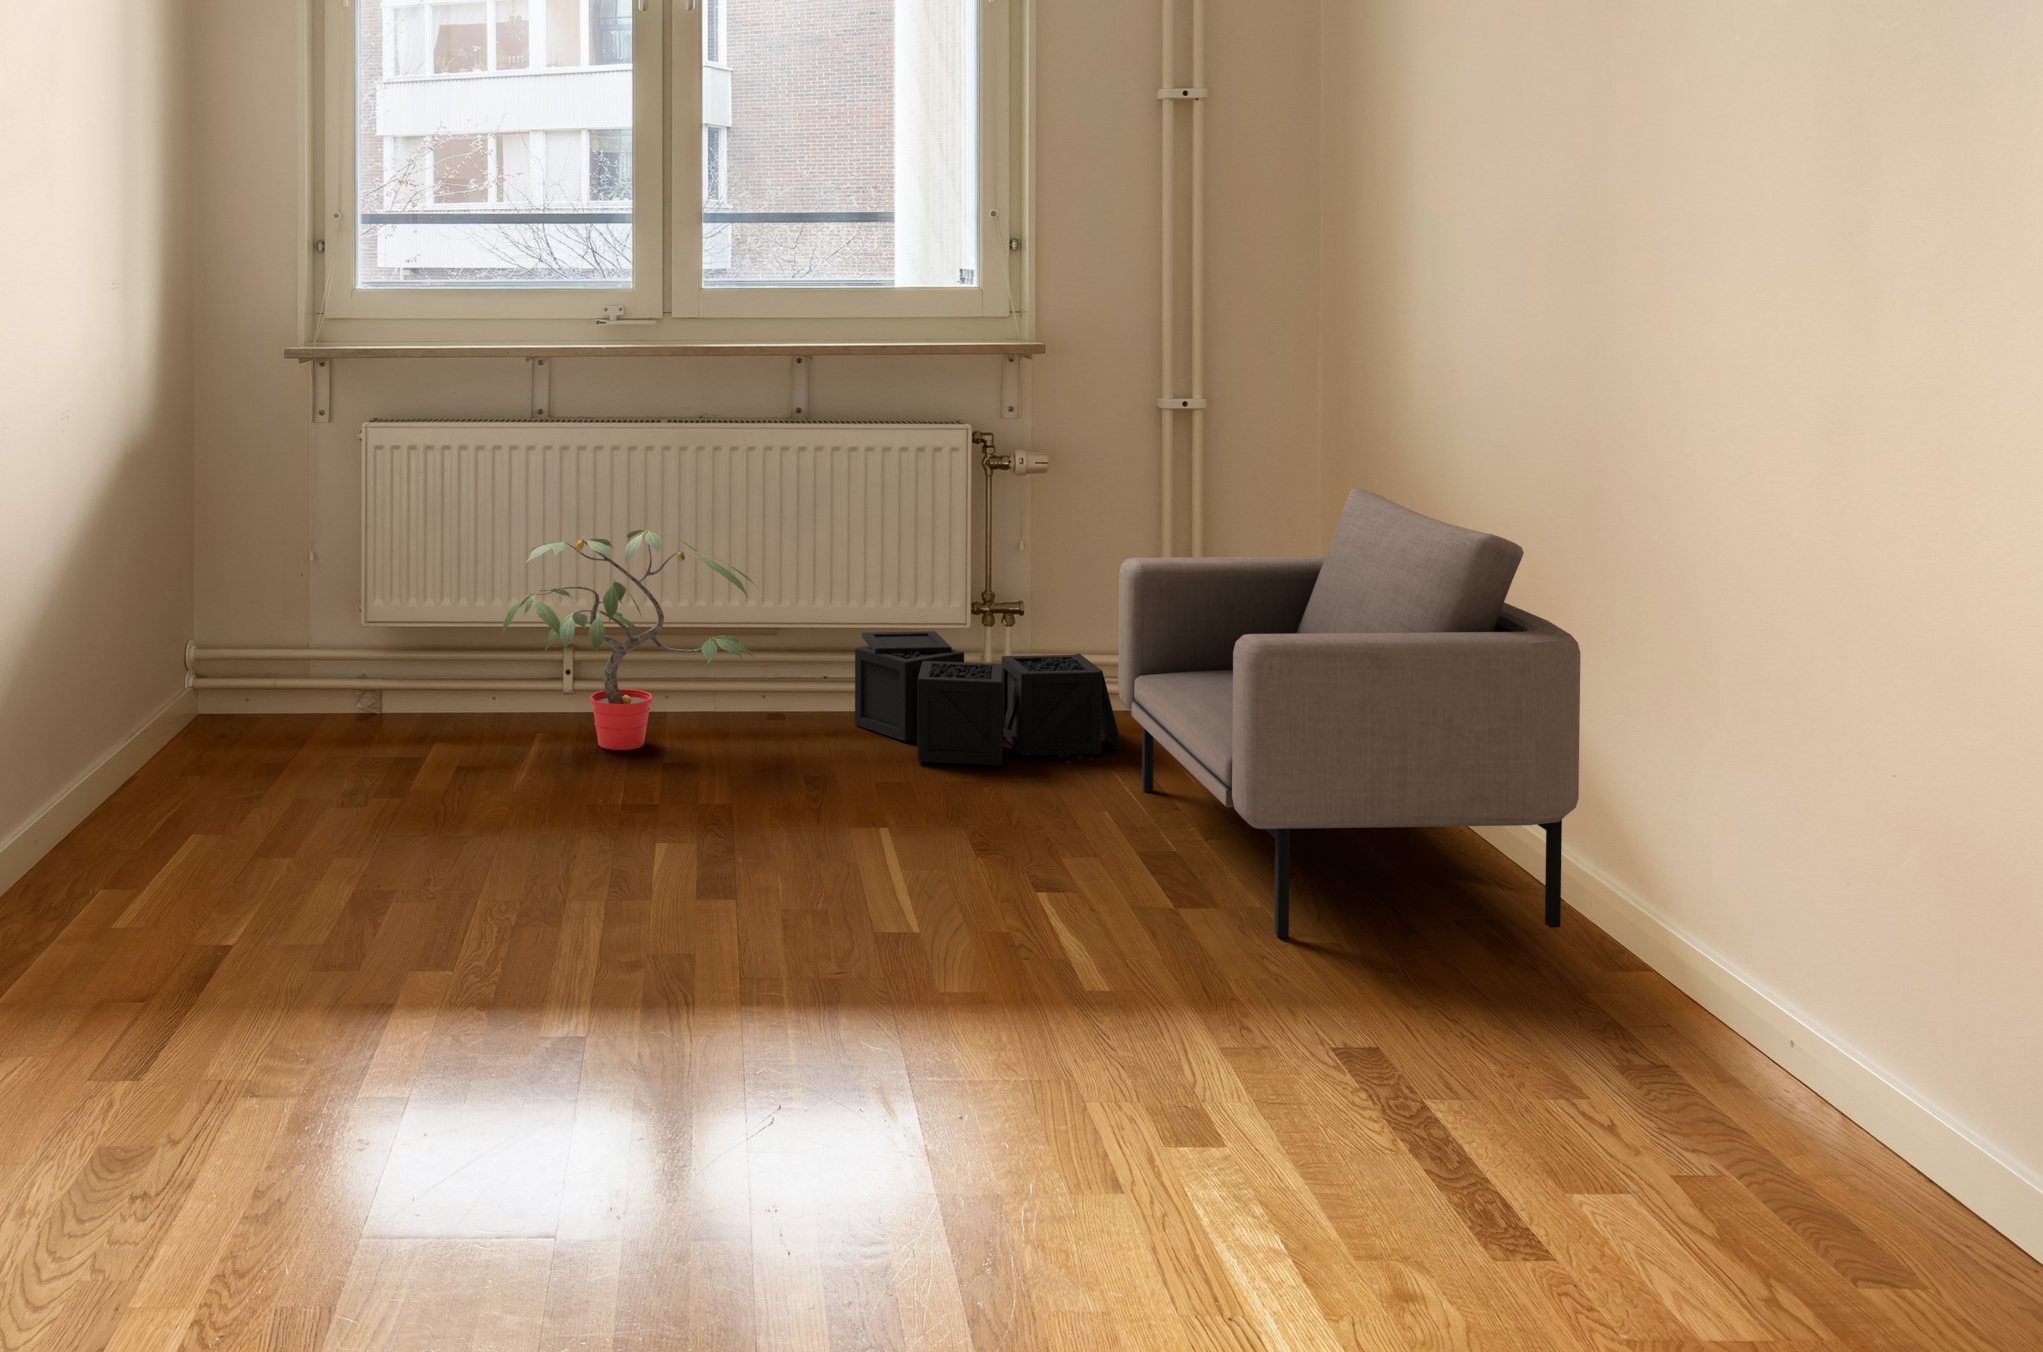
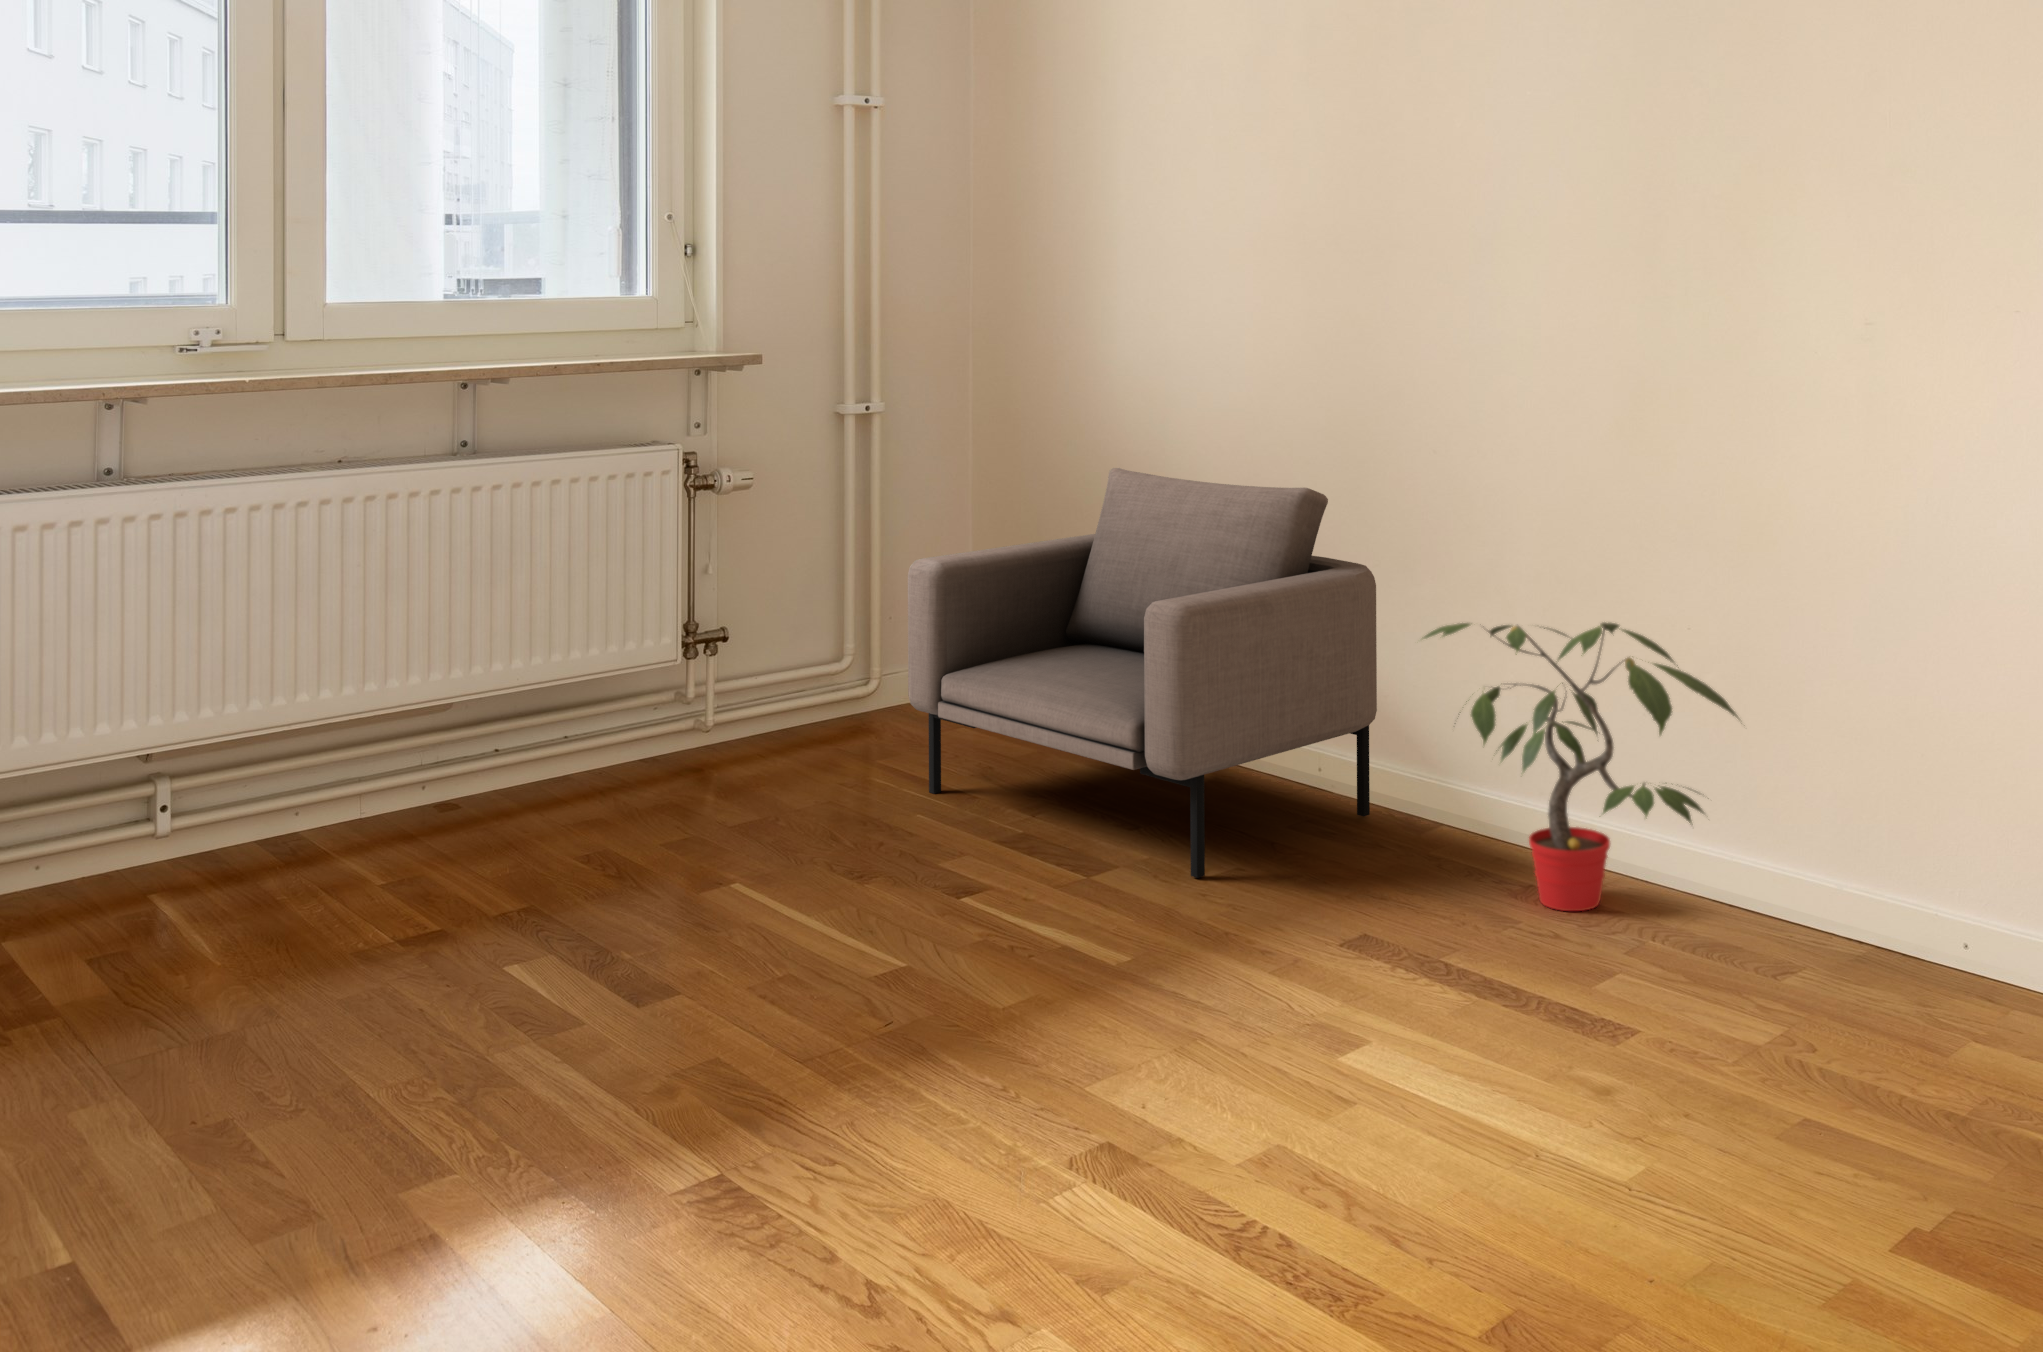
potted plant: present [501,529,756,750] -> present [1424,622,1738,911]
storage bin: present [855,631,1122,766] -> none [550,674,867,817]

